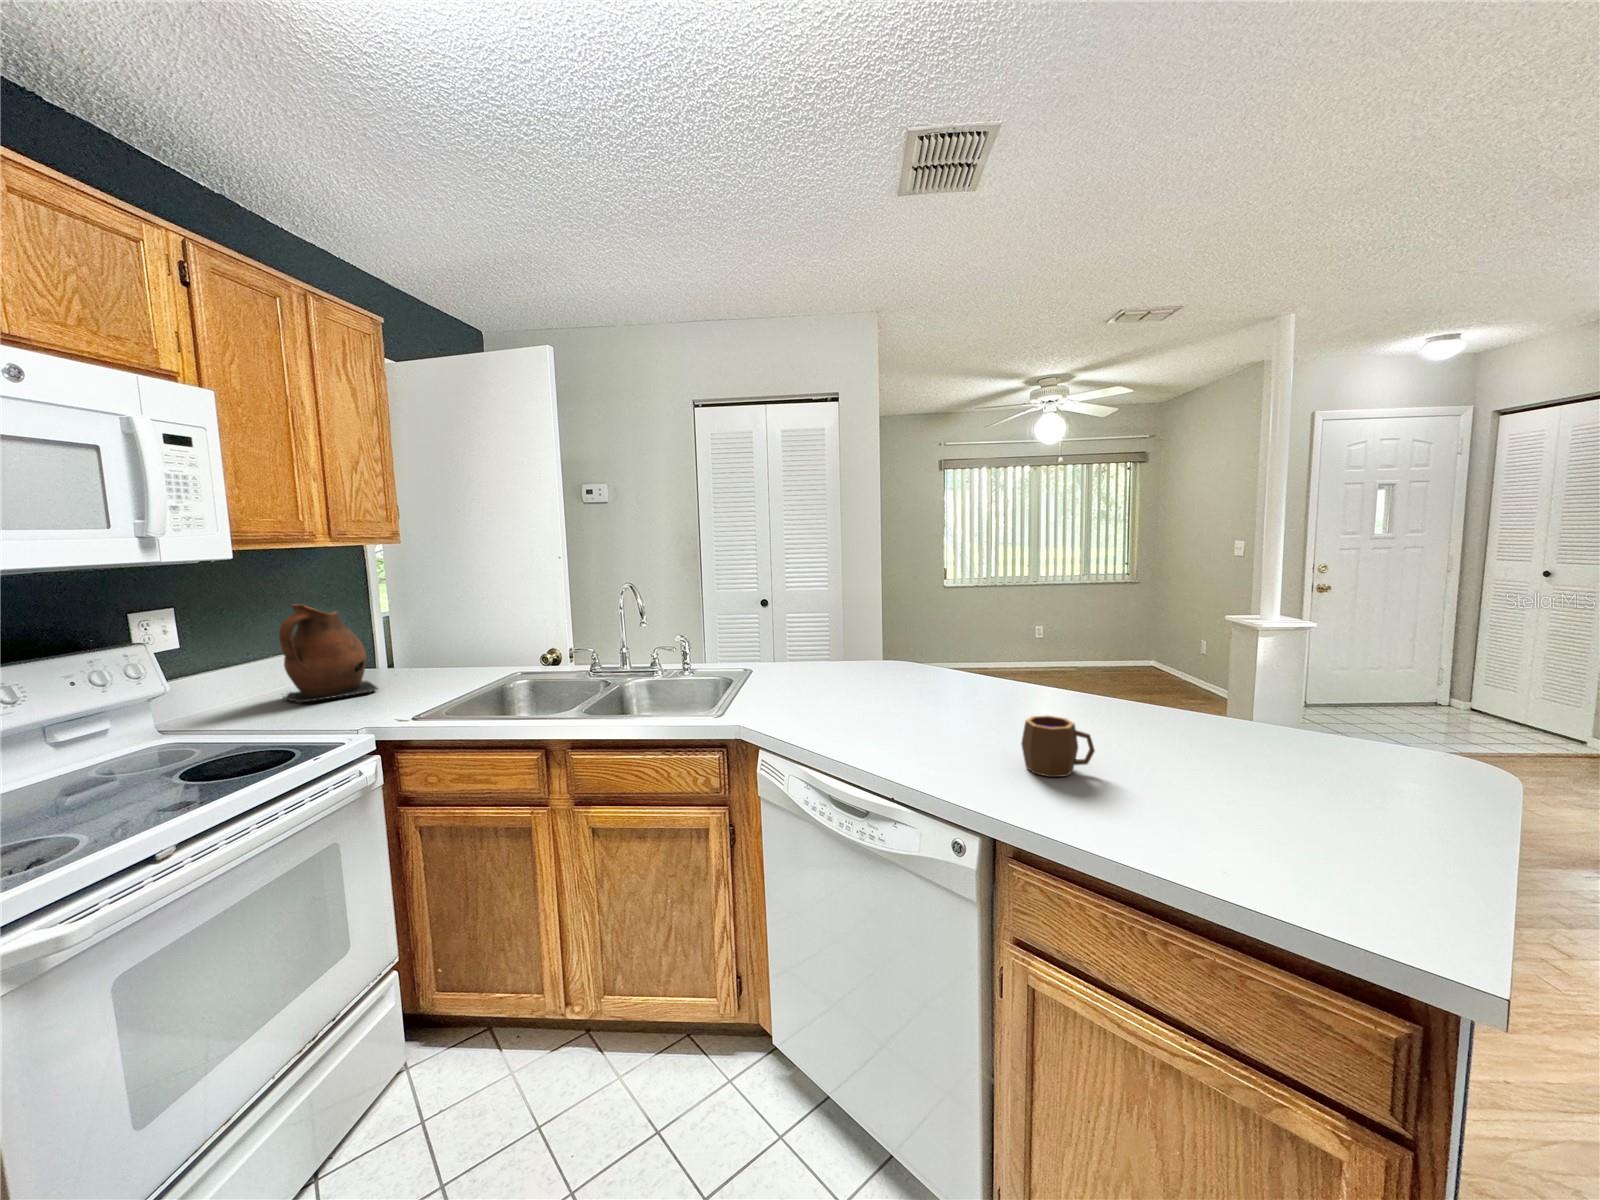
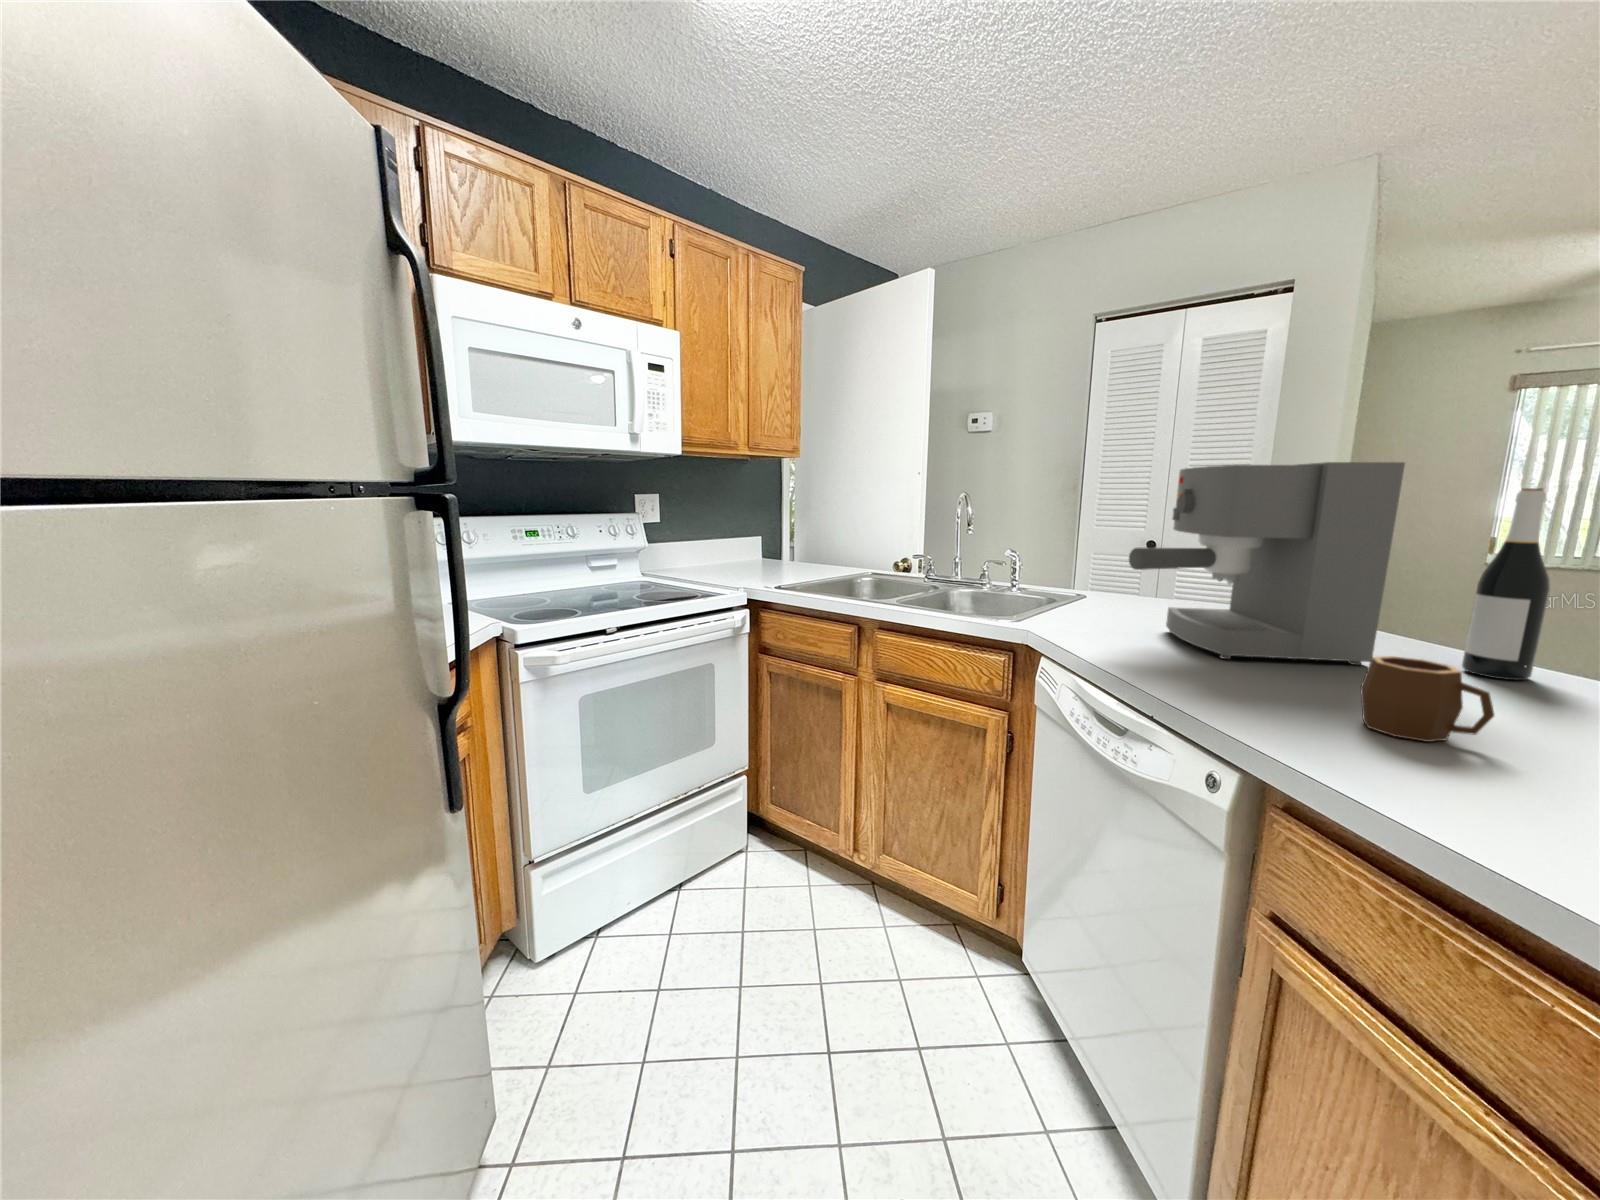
coffee maker: none [828,561,986,725] -> present [1129,462,1405,665]
wine bottle: none [1026,578,1061,704] -> present [1462,488,1550,680]
ceramic pitcher: present [279,605,378,703] -> none [711,498,768,571]

